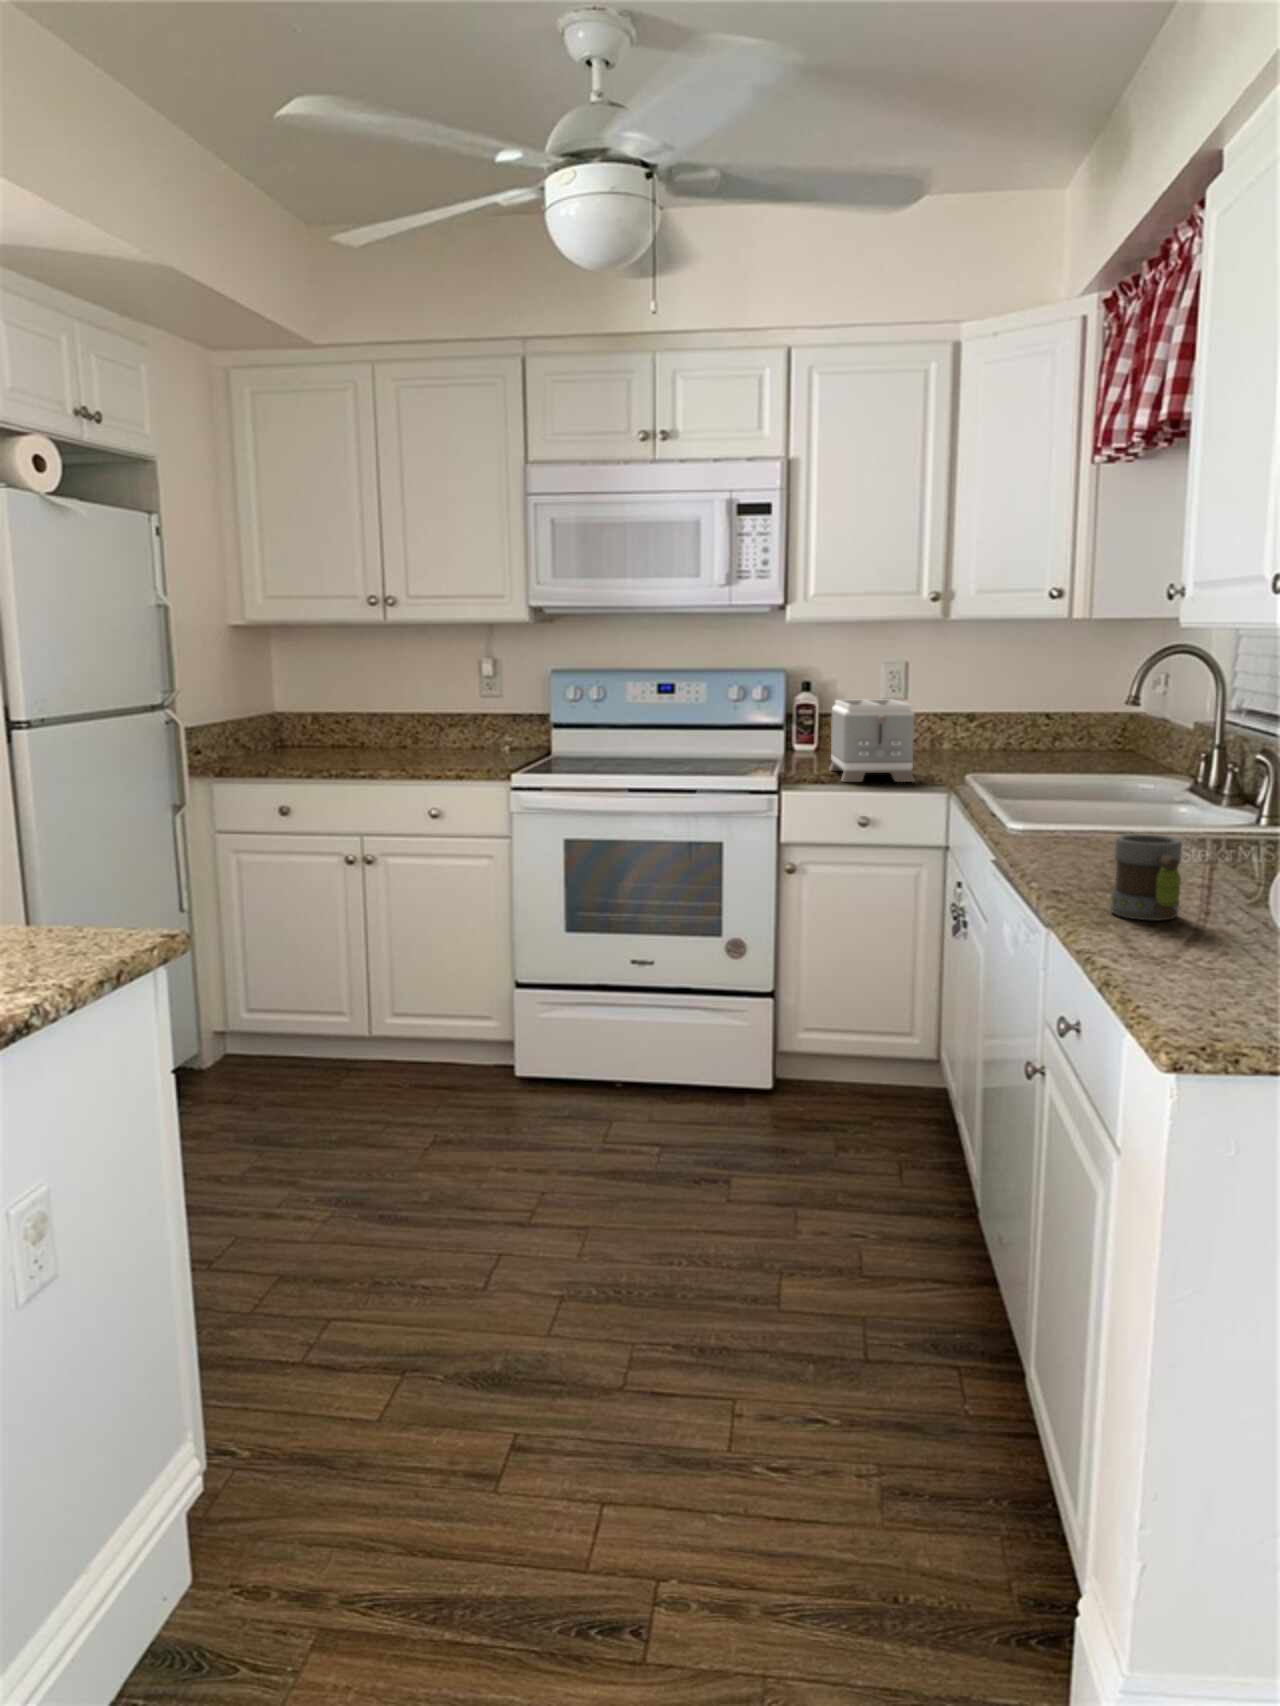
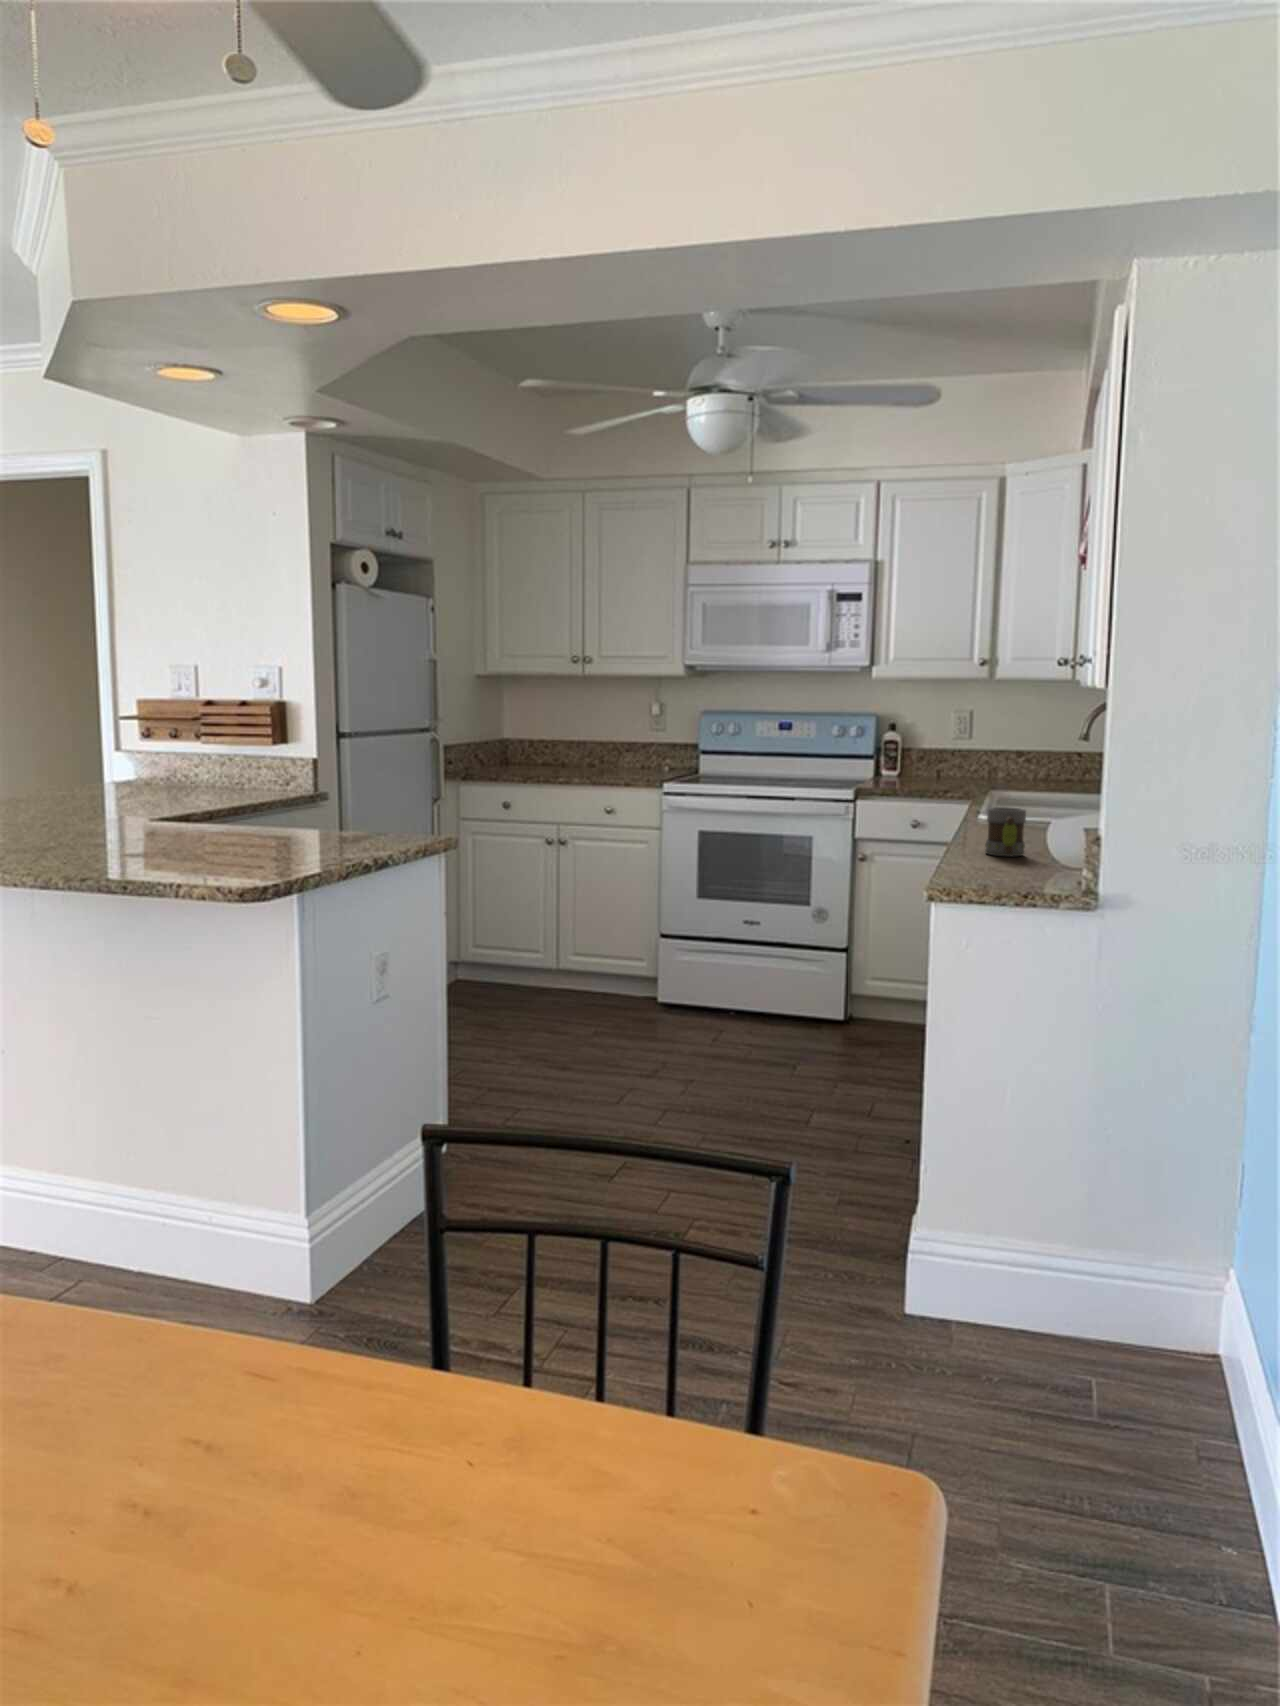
toaster: present [829,700,914,782] -> none [898,737,954,796]

